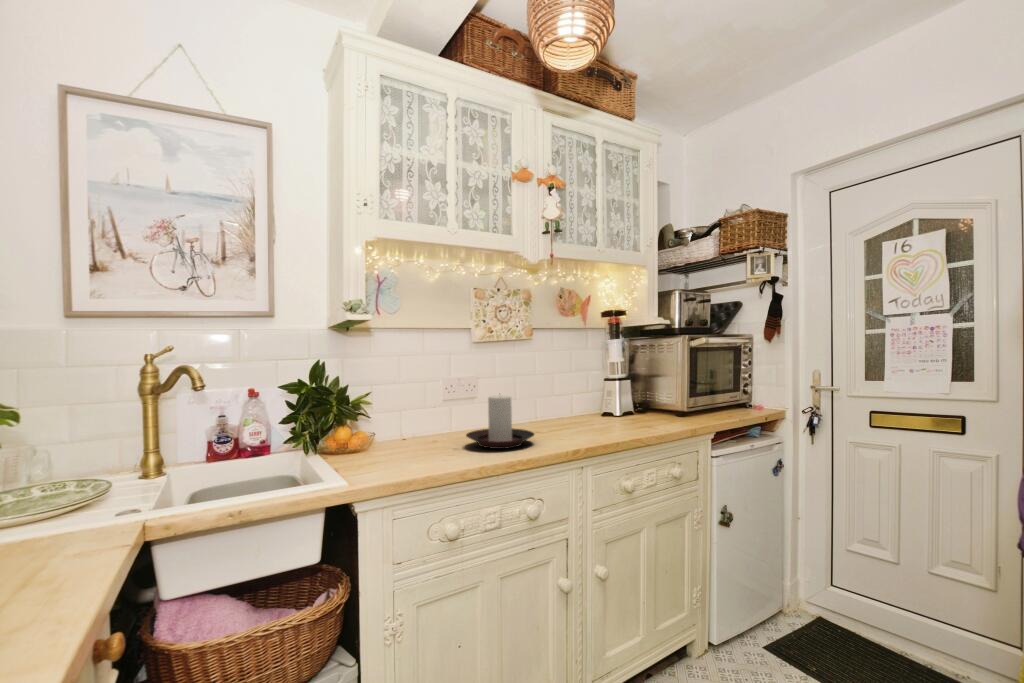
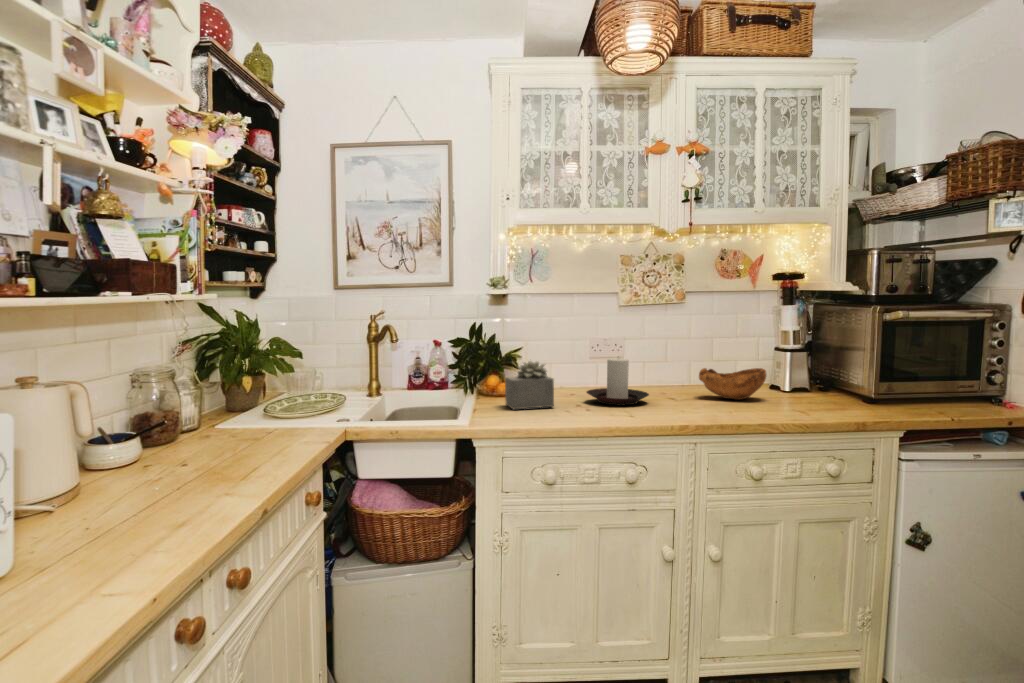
wooden bowl: none [563,396,623,428] -> present [699,368,766,400]
succulent plant: none [377,404,447,471] -> present [505,361,554,409]

